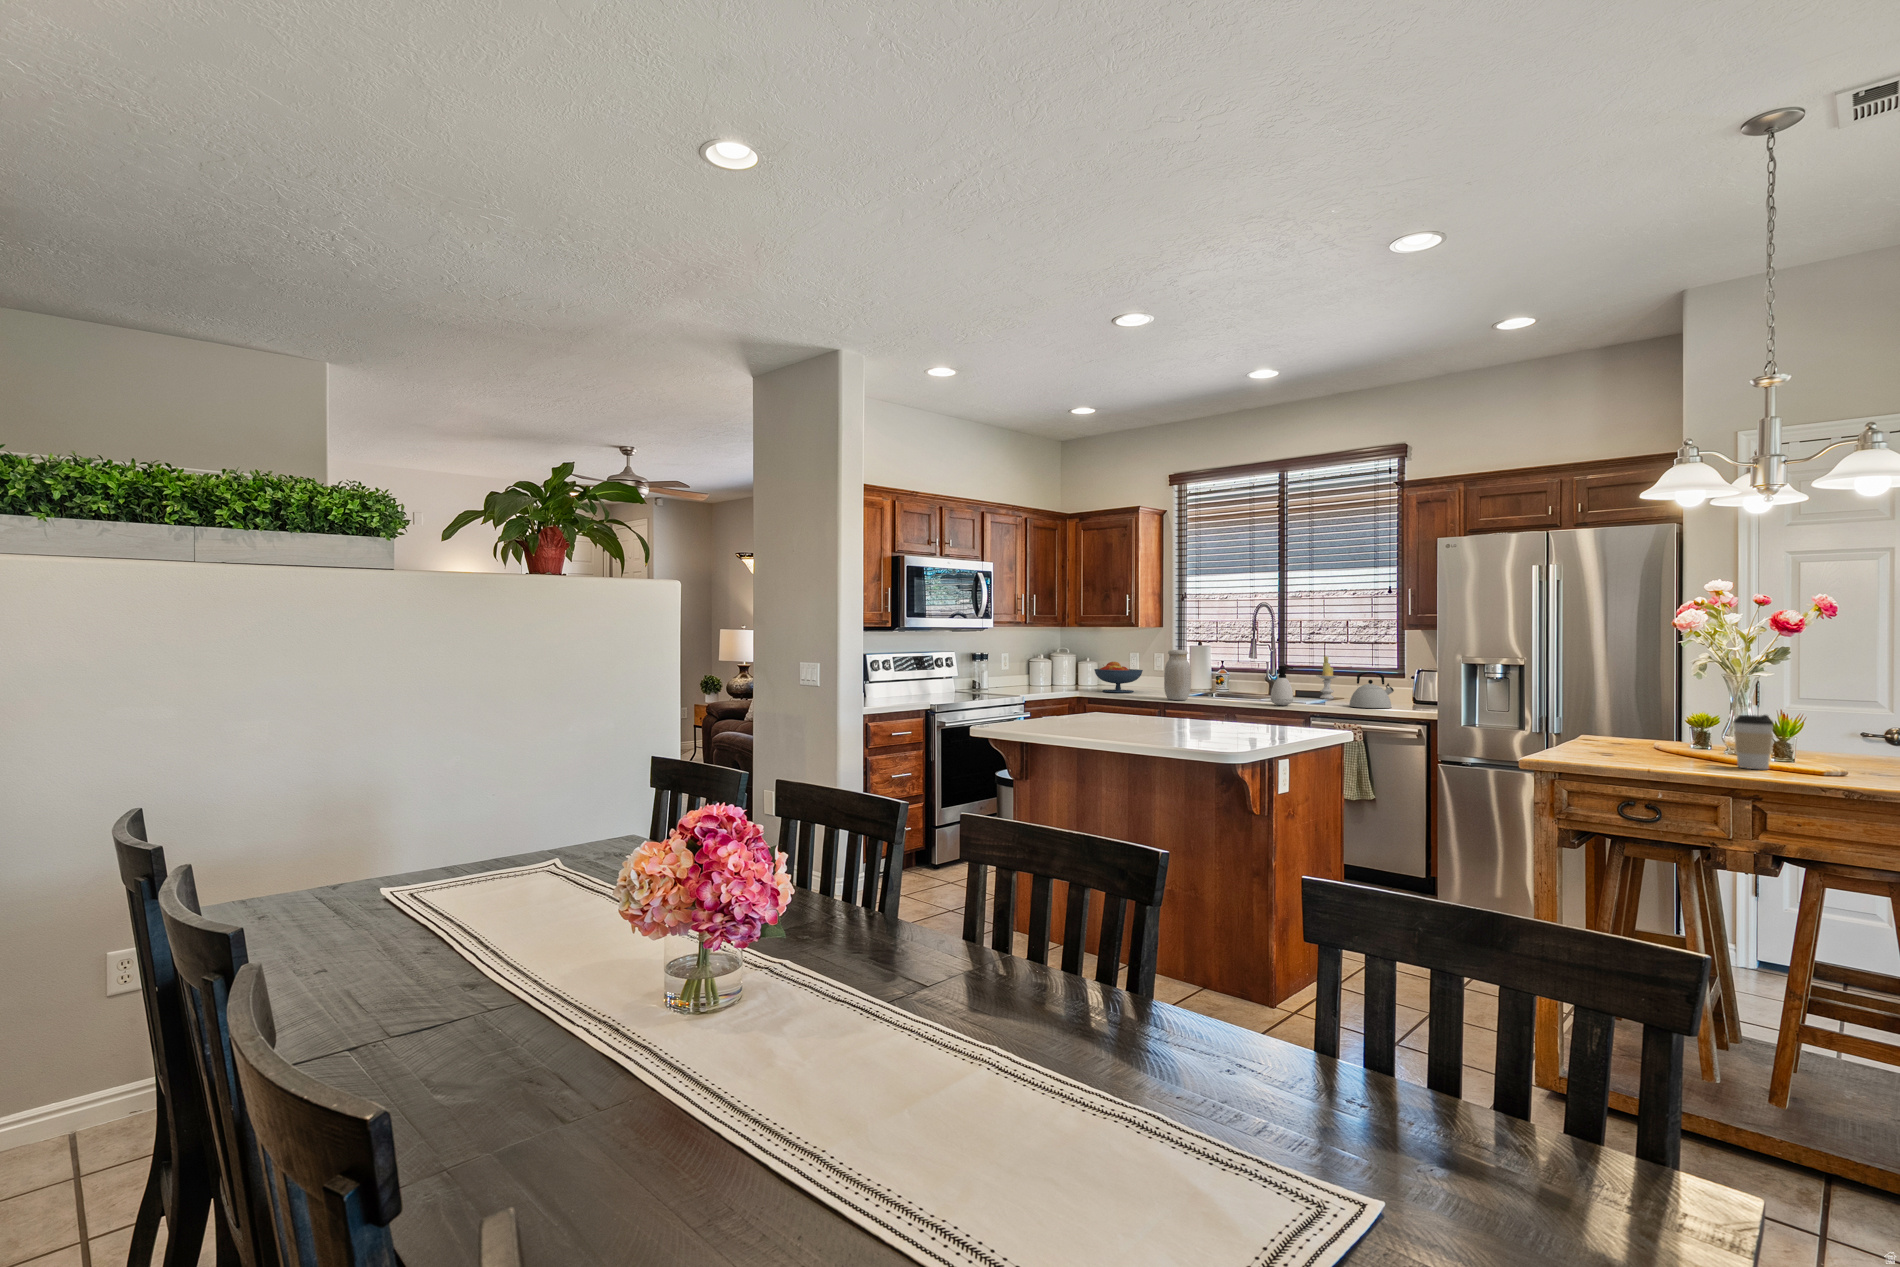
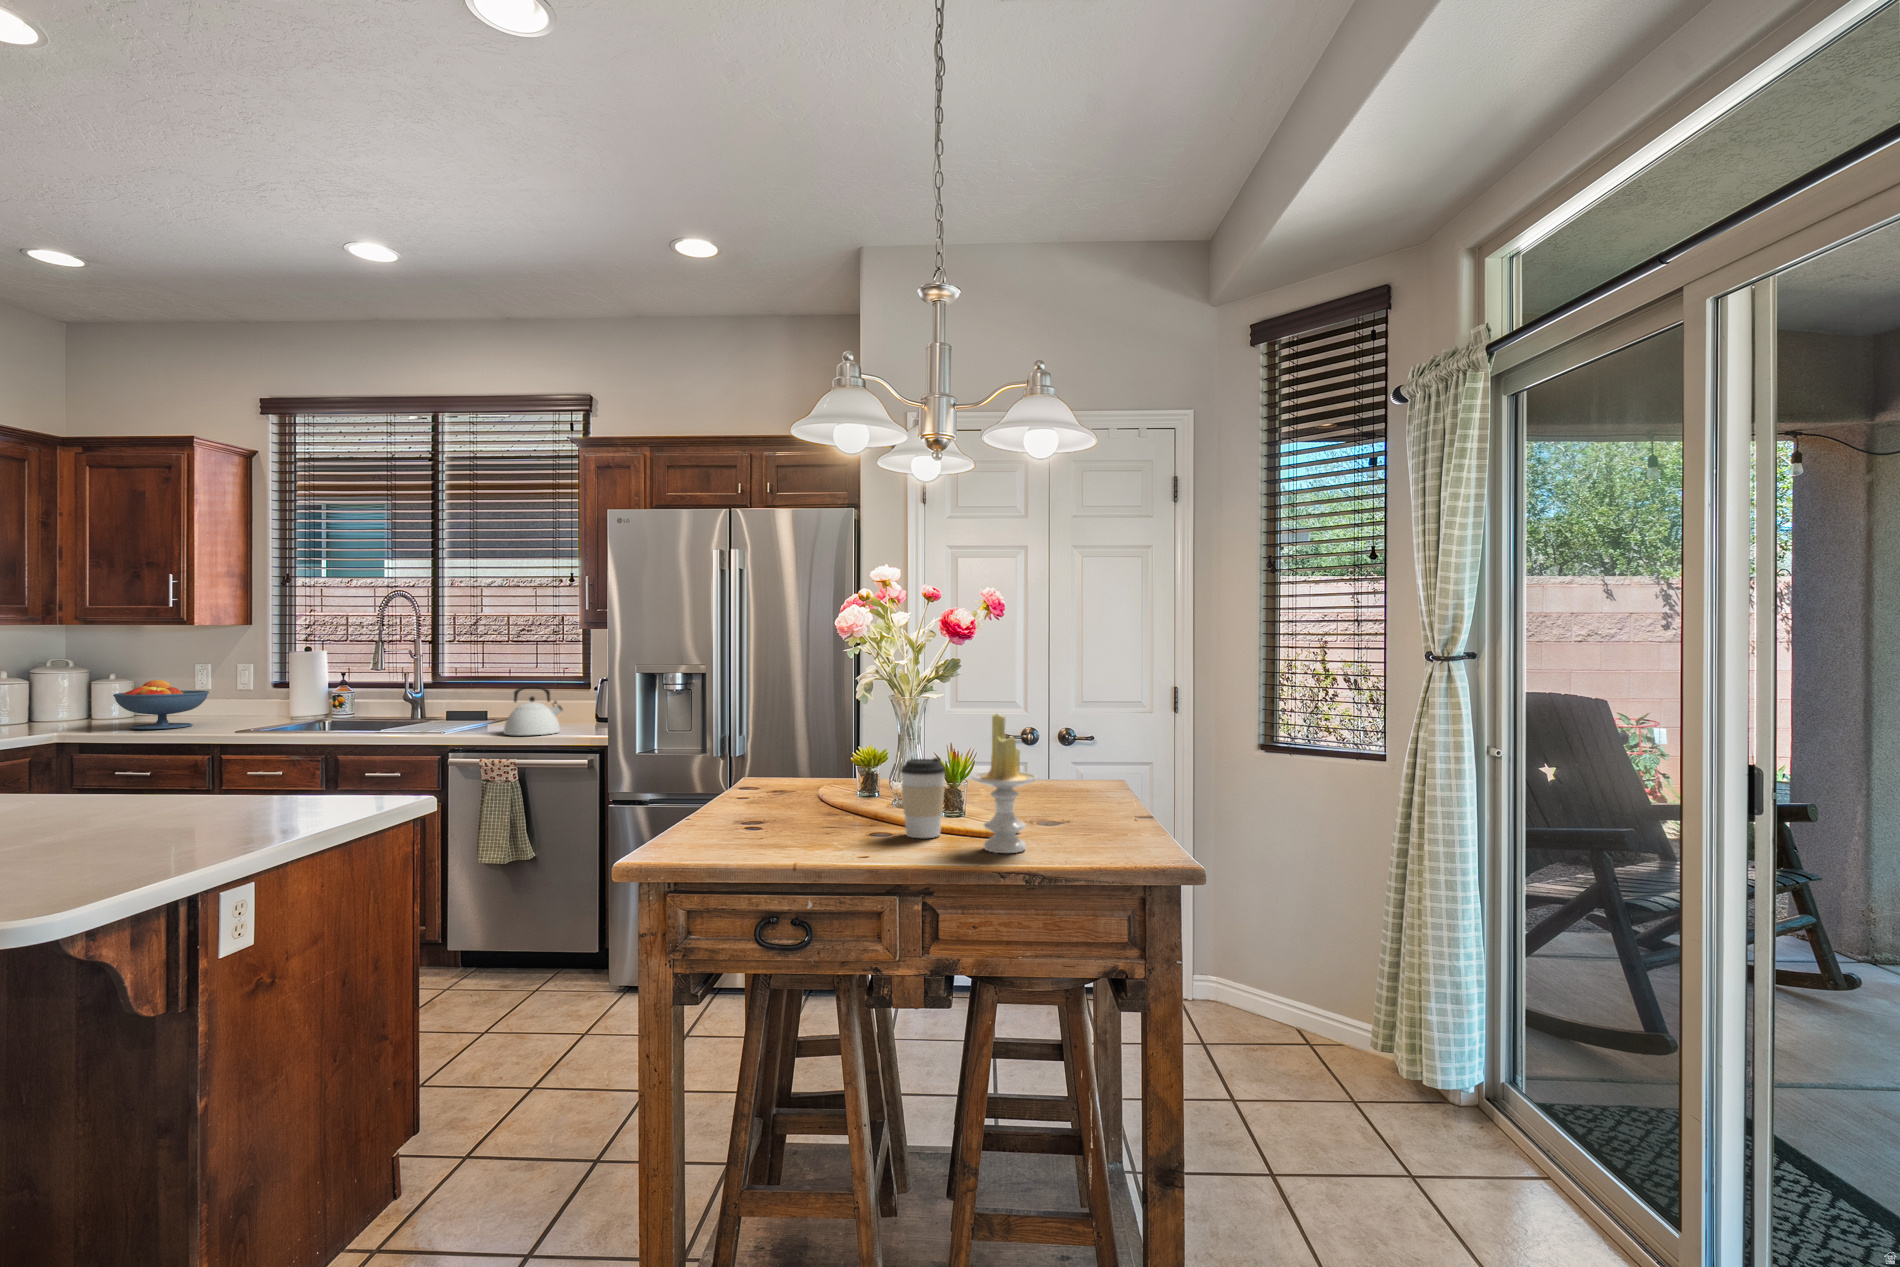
jar: present [1164,650,1191,700] -> none [219,662,268,739]
candle: present [1316,656,1338,699] -> present [971,714,1039,853]
soap dispenser: present [1271,666,1293,706] -> none [387,682,422,739]

